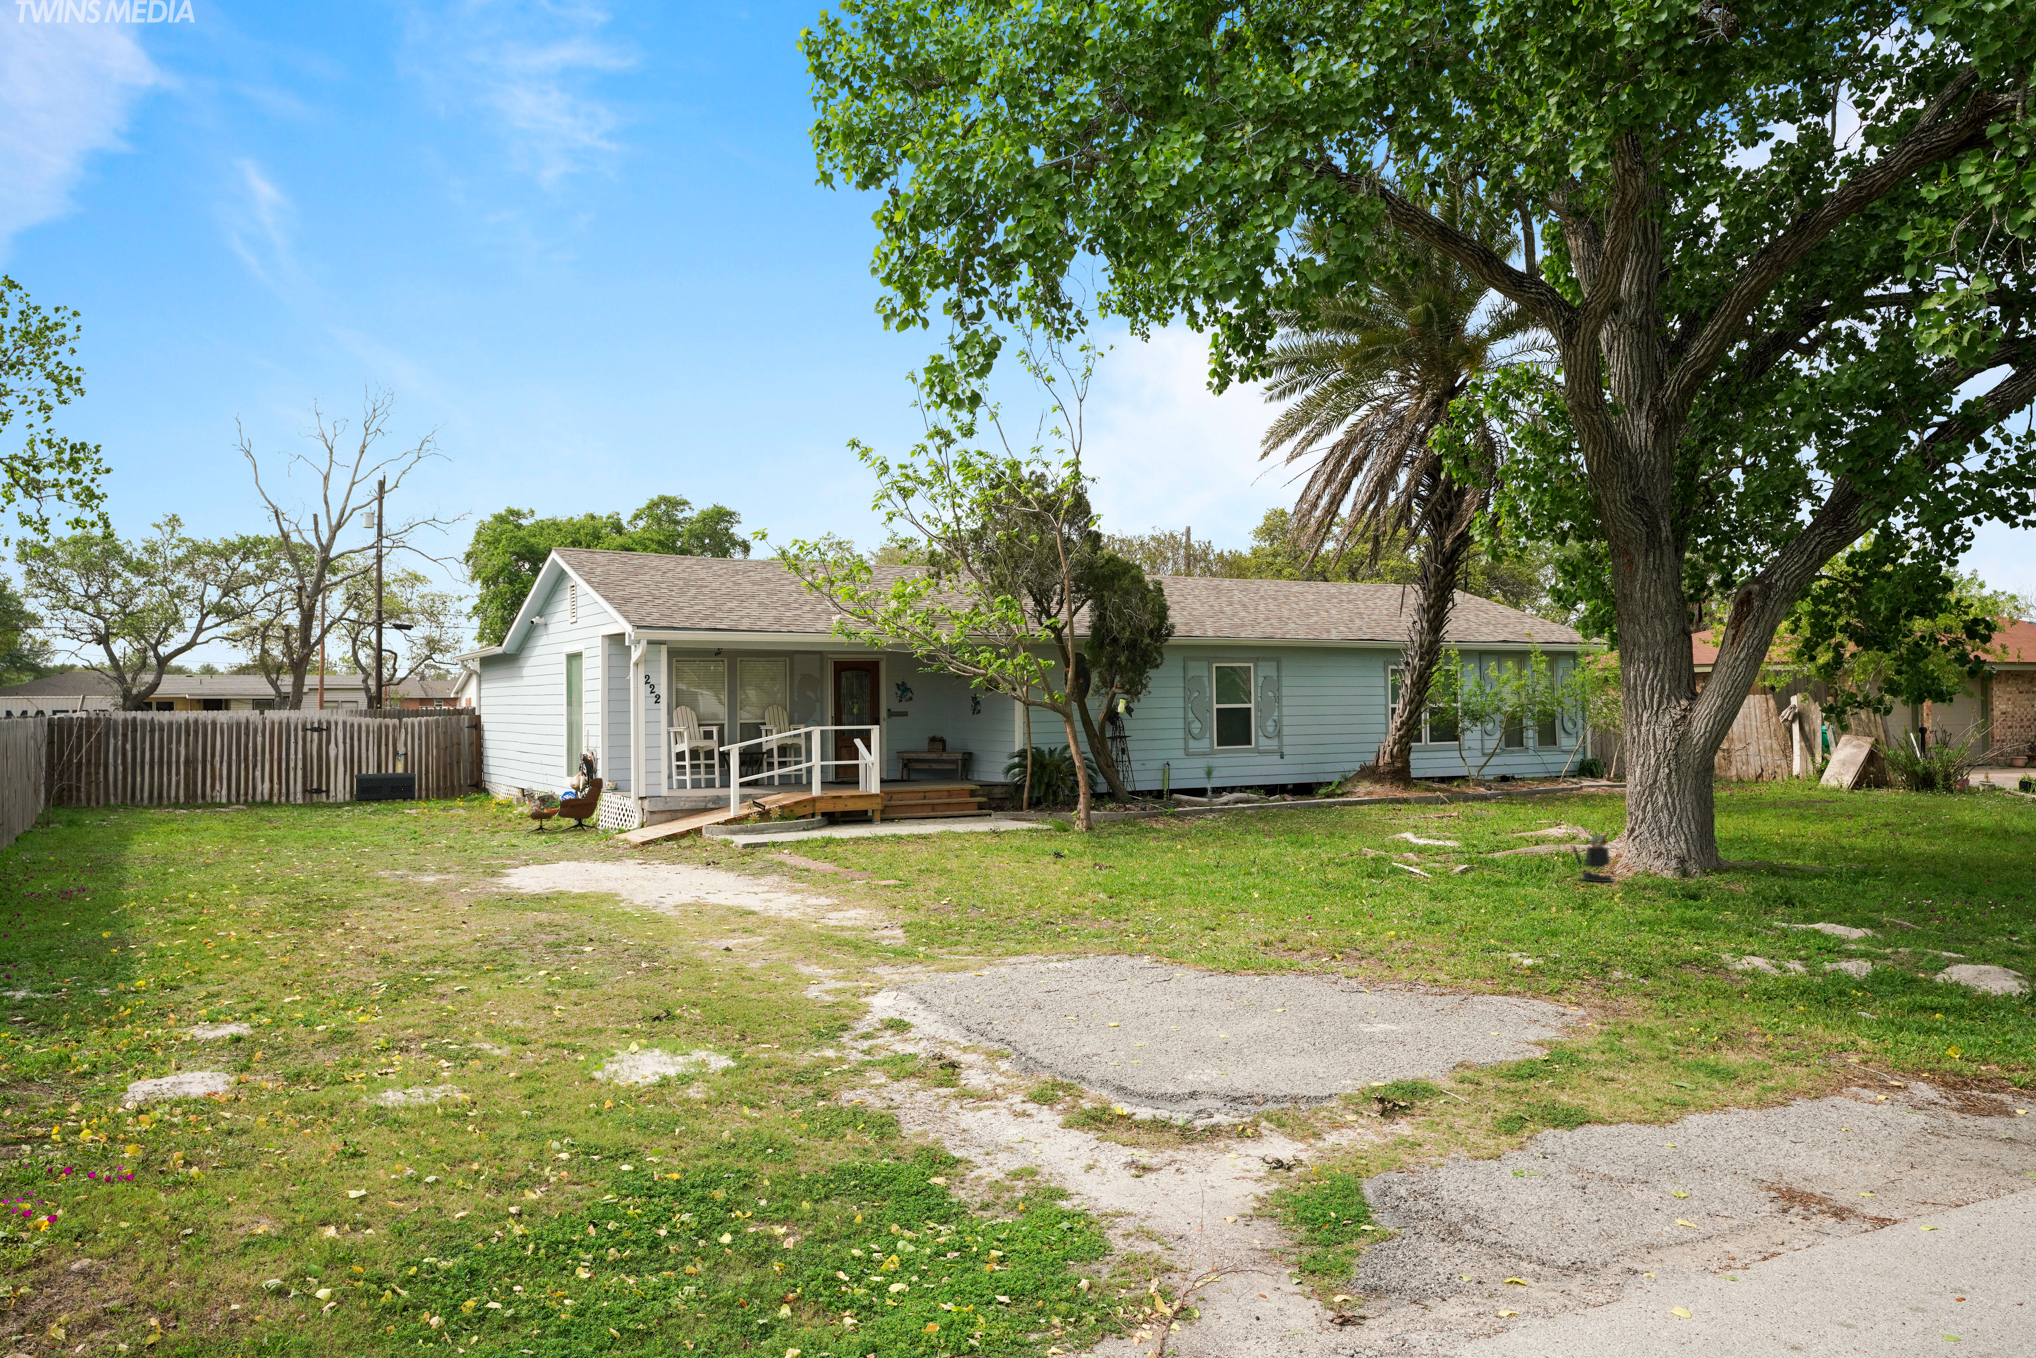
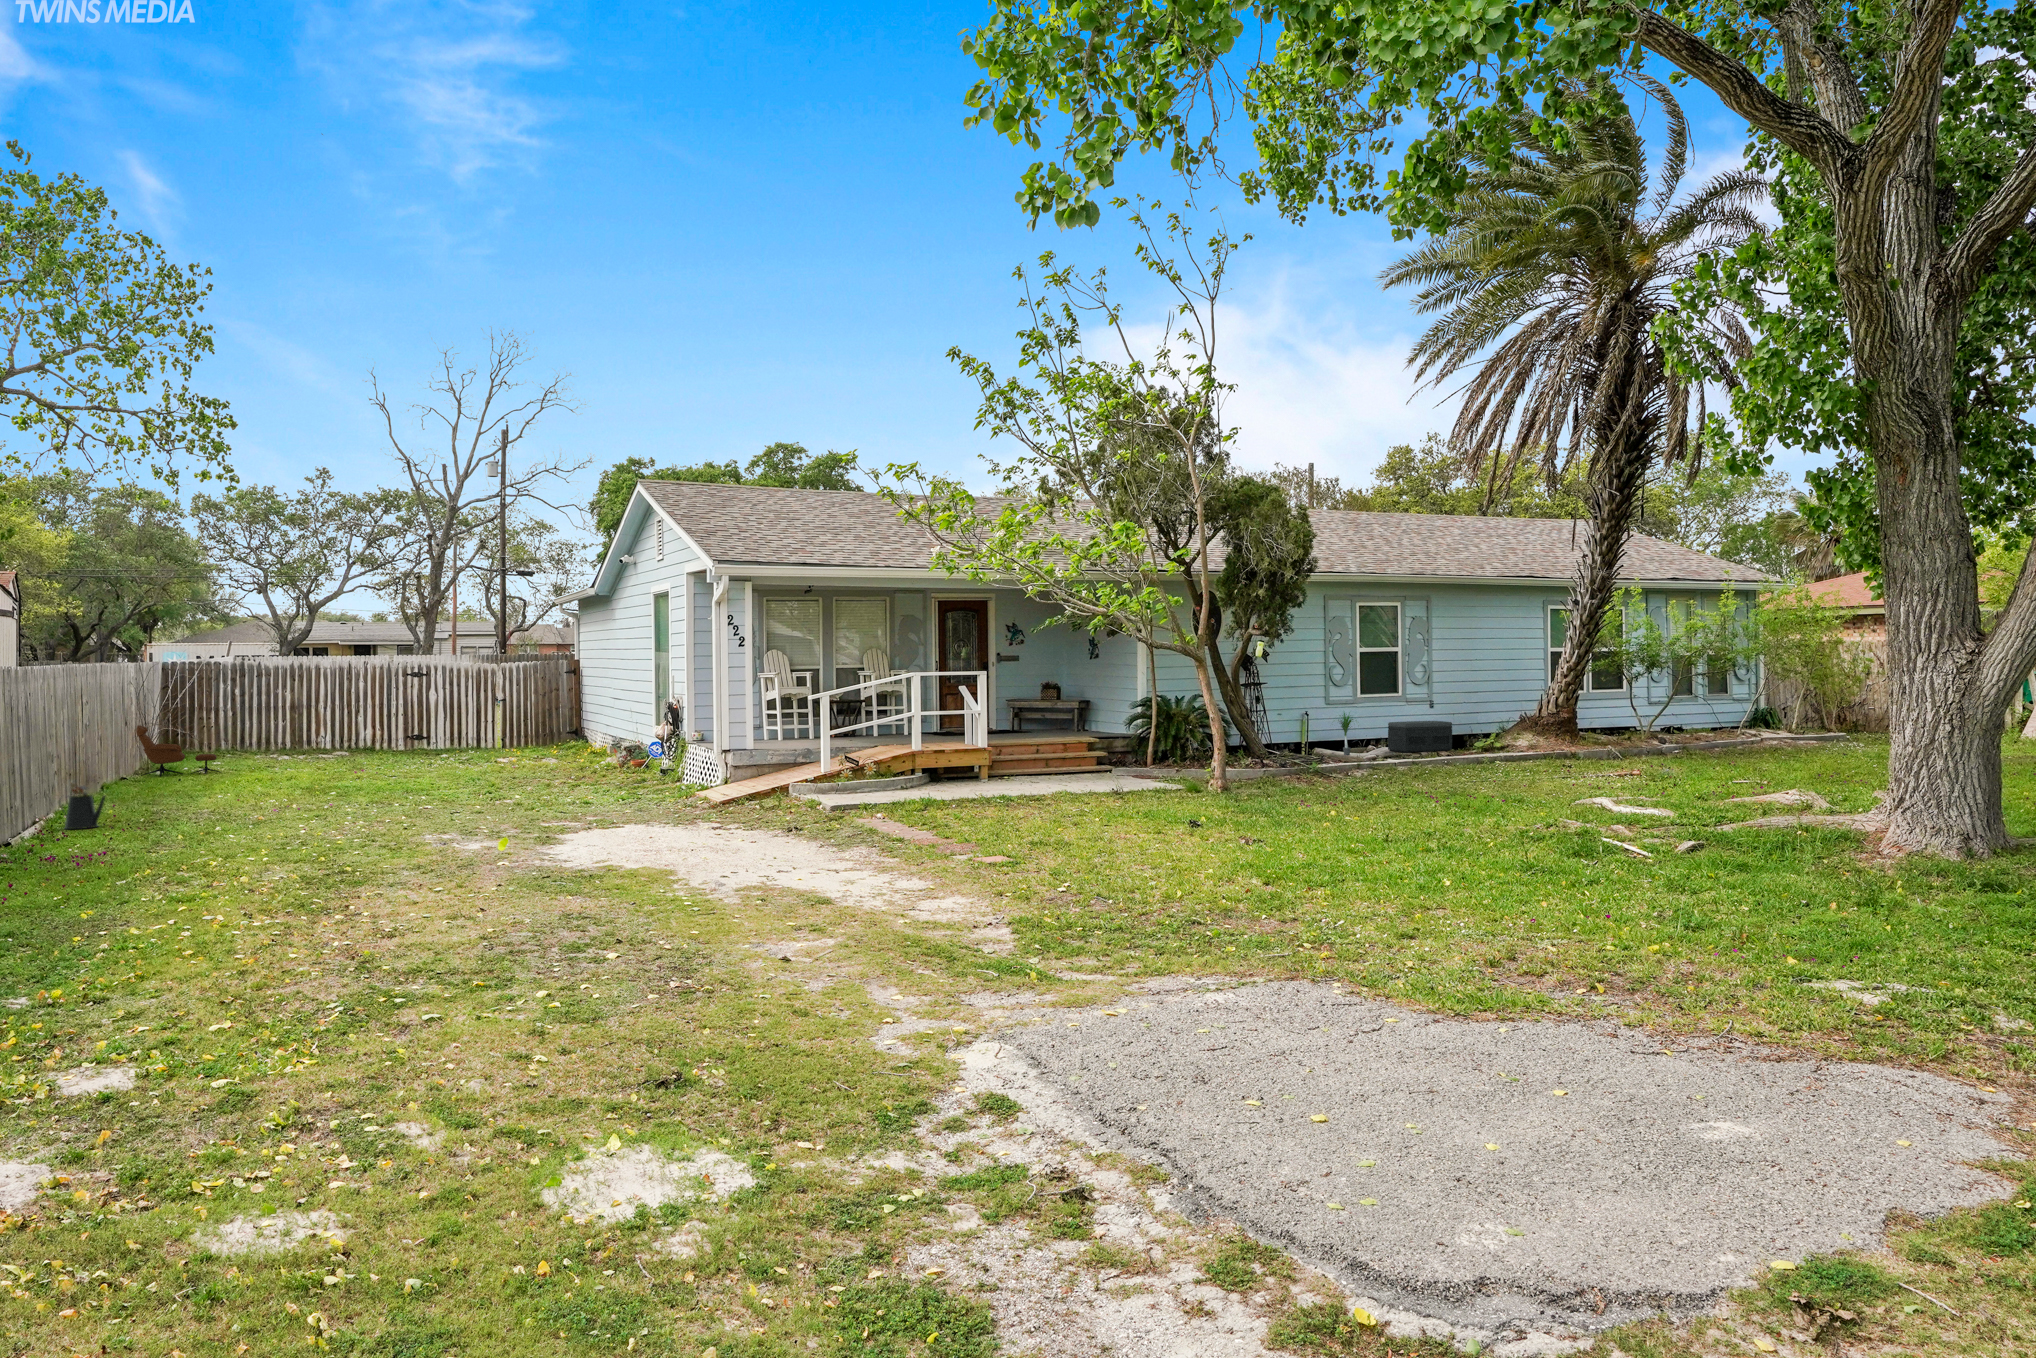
storage bench: present [354,772,416,801] -> present [1388,721,1452,753]
lounge chair: present [528,778,603,833] -> present [136,725,220,776]
watering can: present [1573,833,1613,882] -> present [65,785,105,829]

